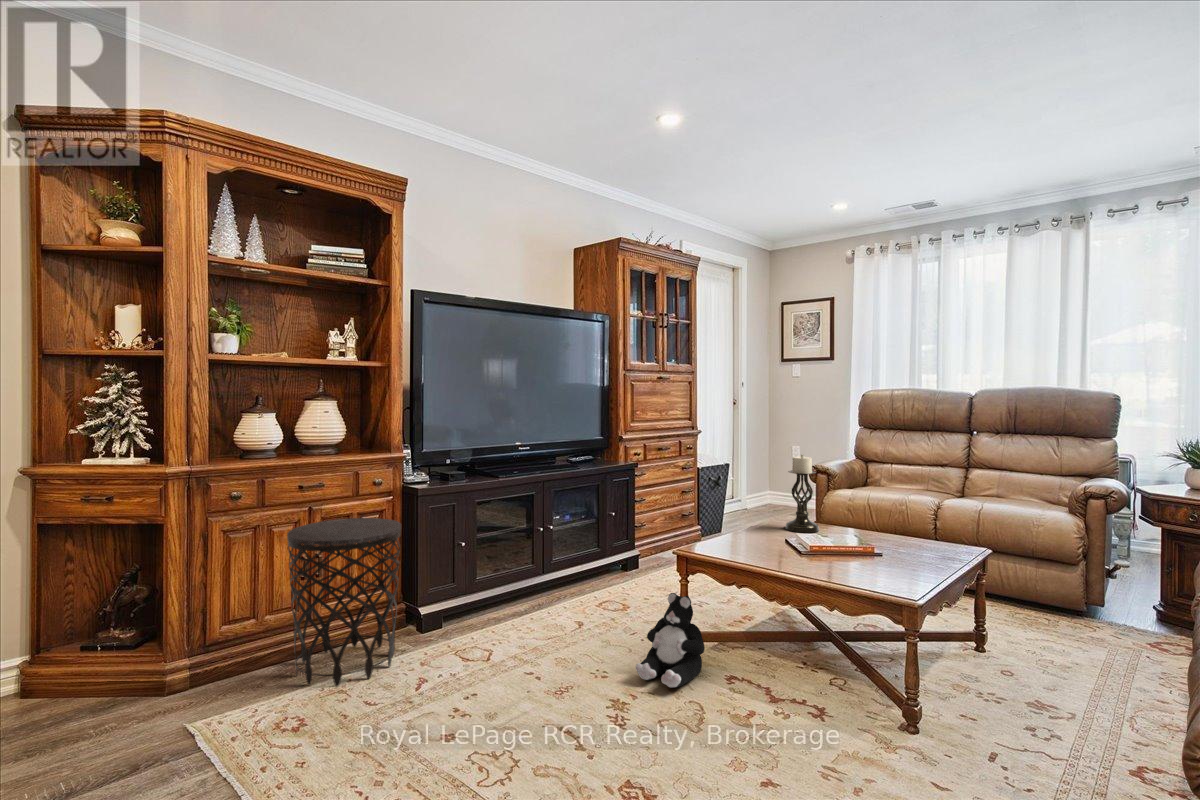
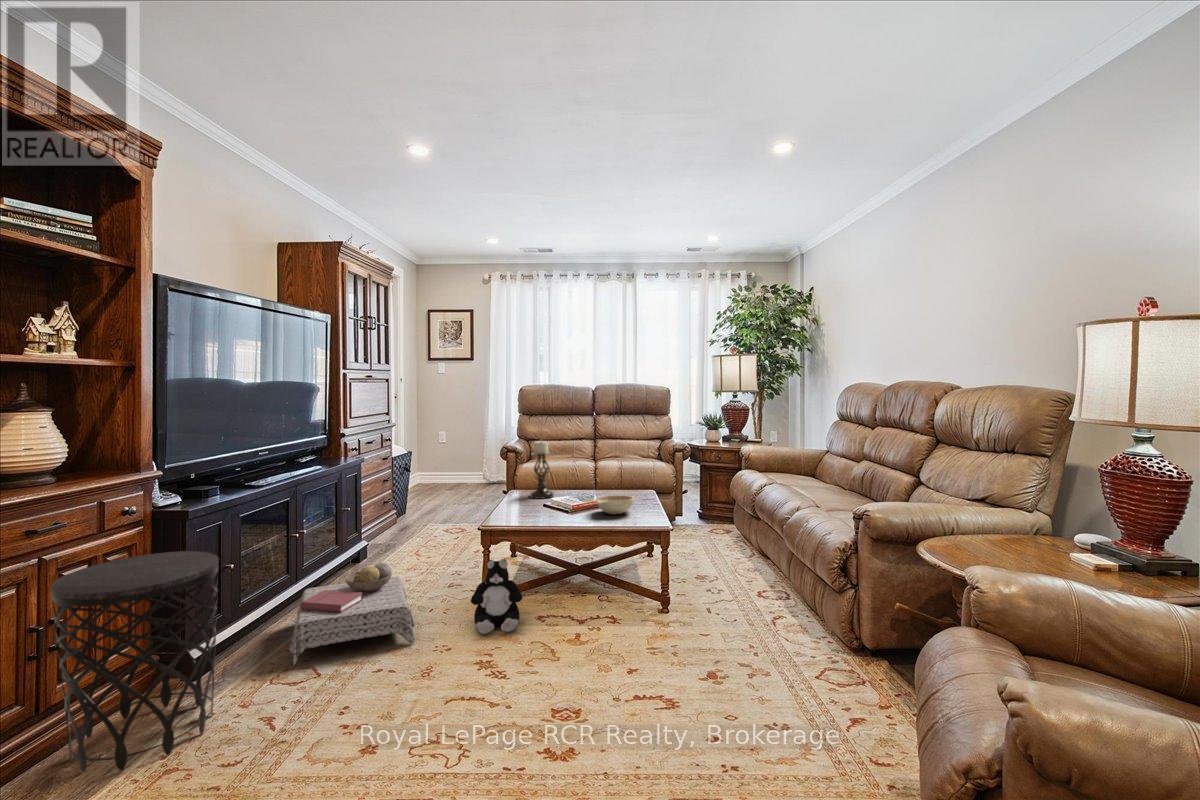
decorative bowl: none [828,542,903,572] -> present [596,495,634,514]
ottoman: none [475,568,615,664] -> present [289,563,414,666]

